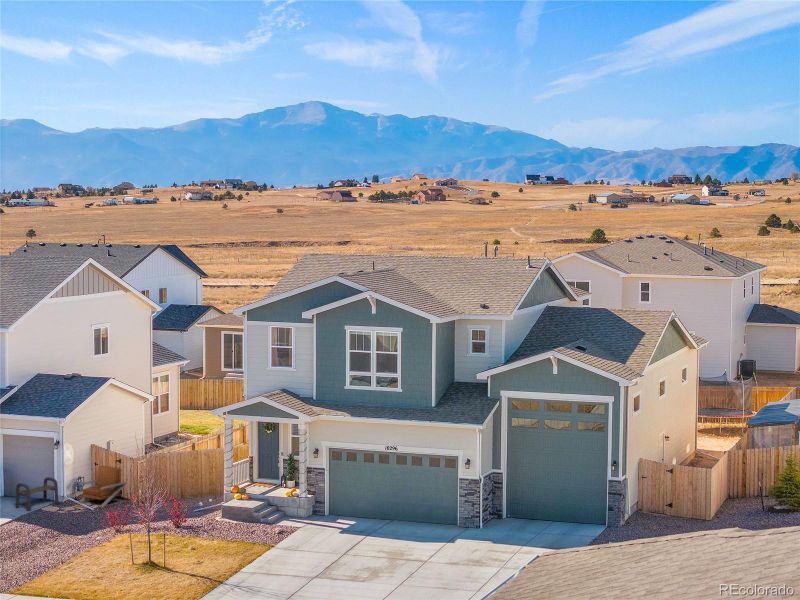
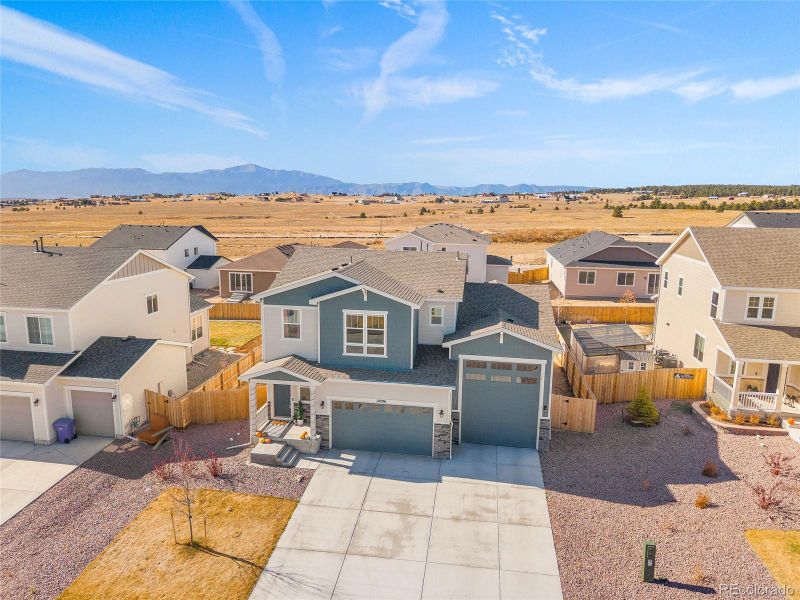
bench: present [16,477,58,511] -> none [80,426,118,458]

